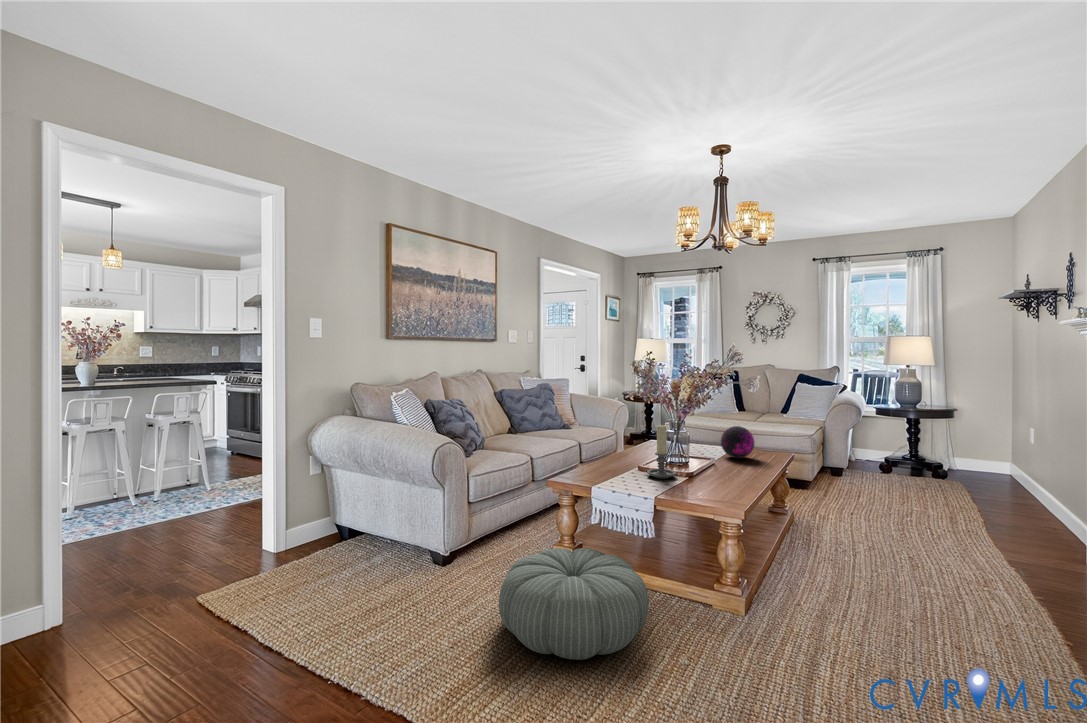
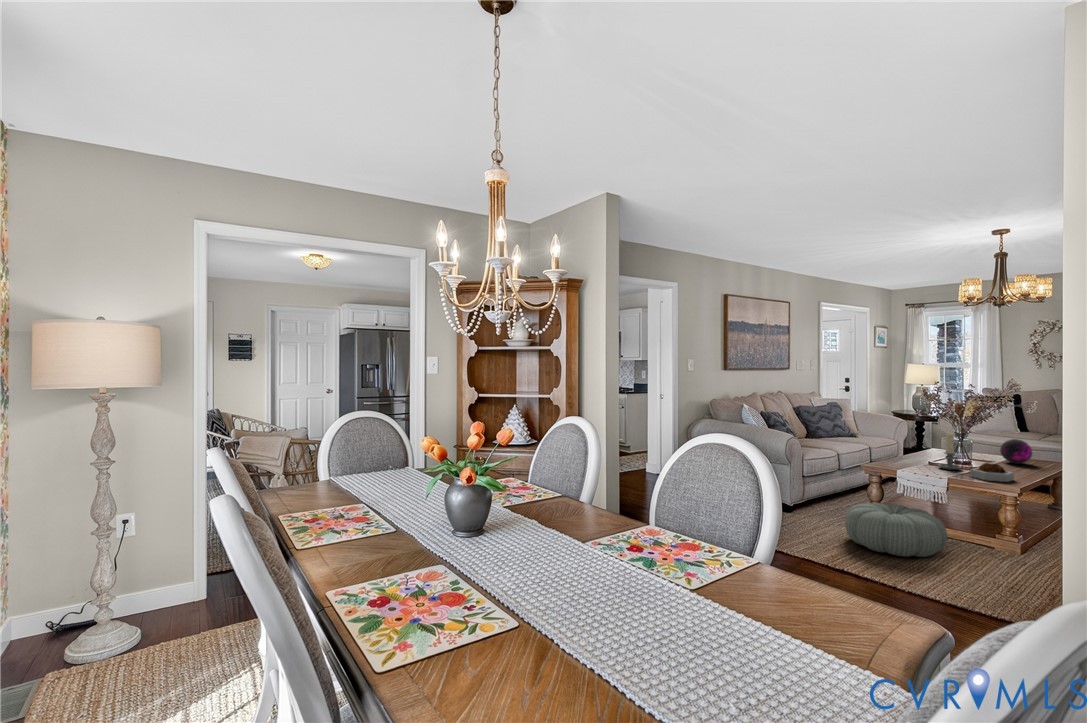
decorative bowl: none [684,466,737,497] -> present [970,463,1014,482]

